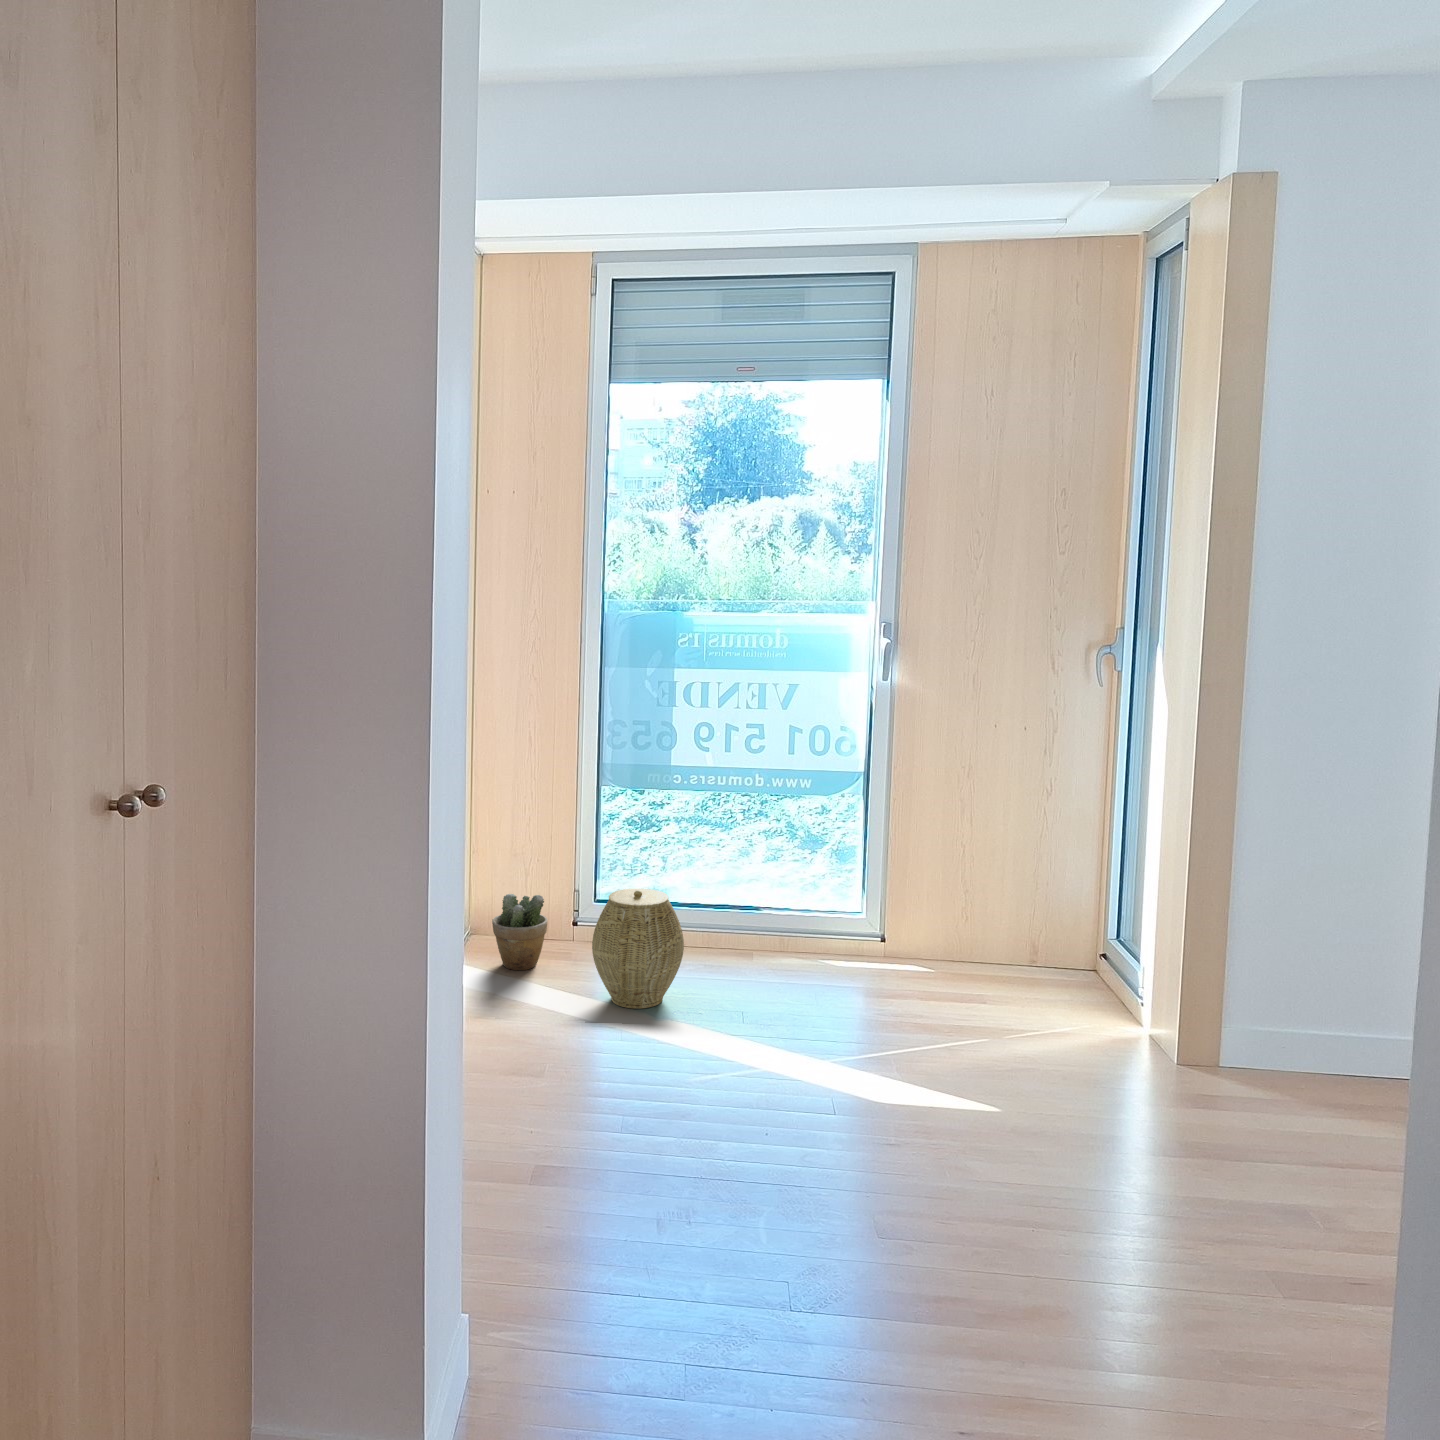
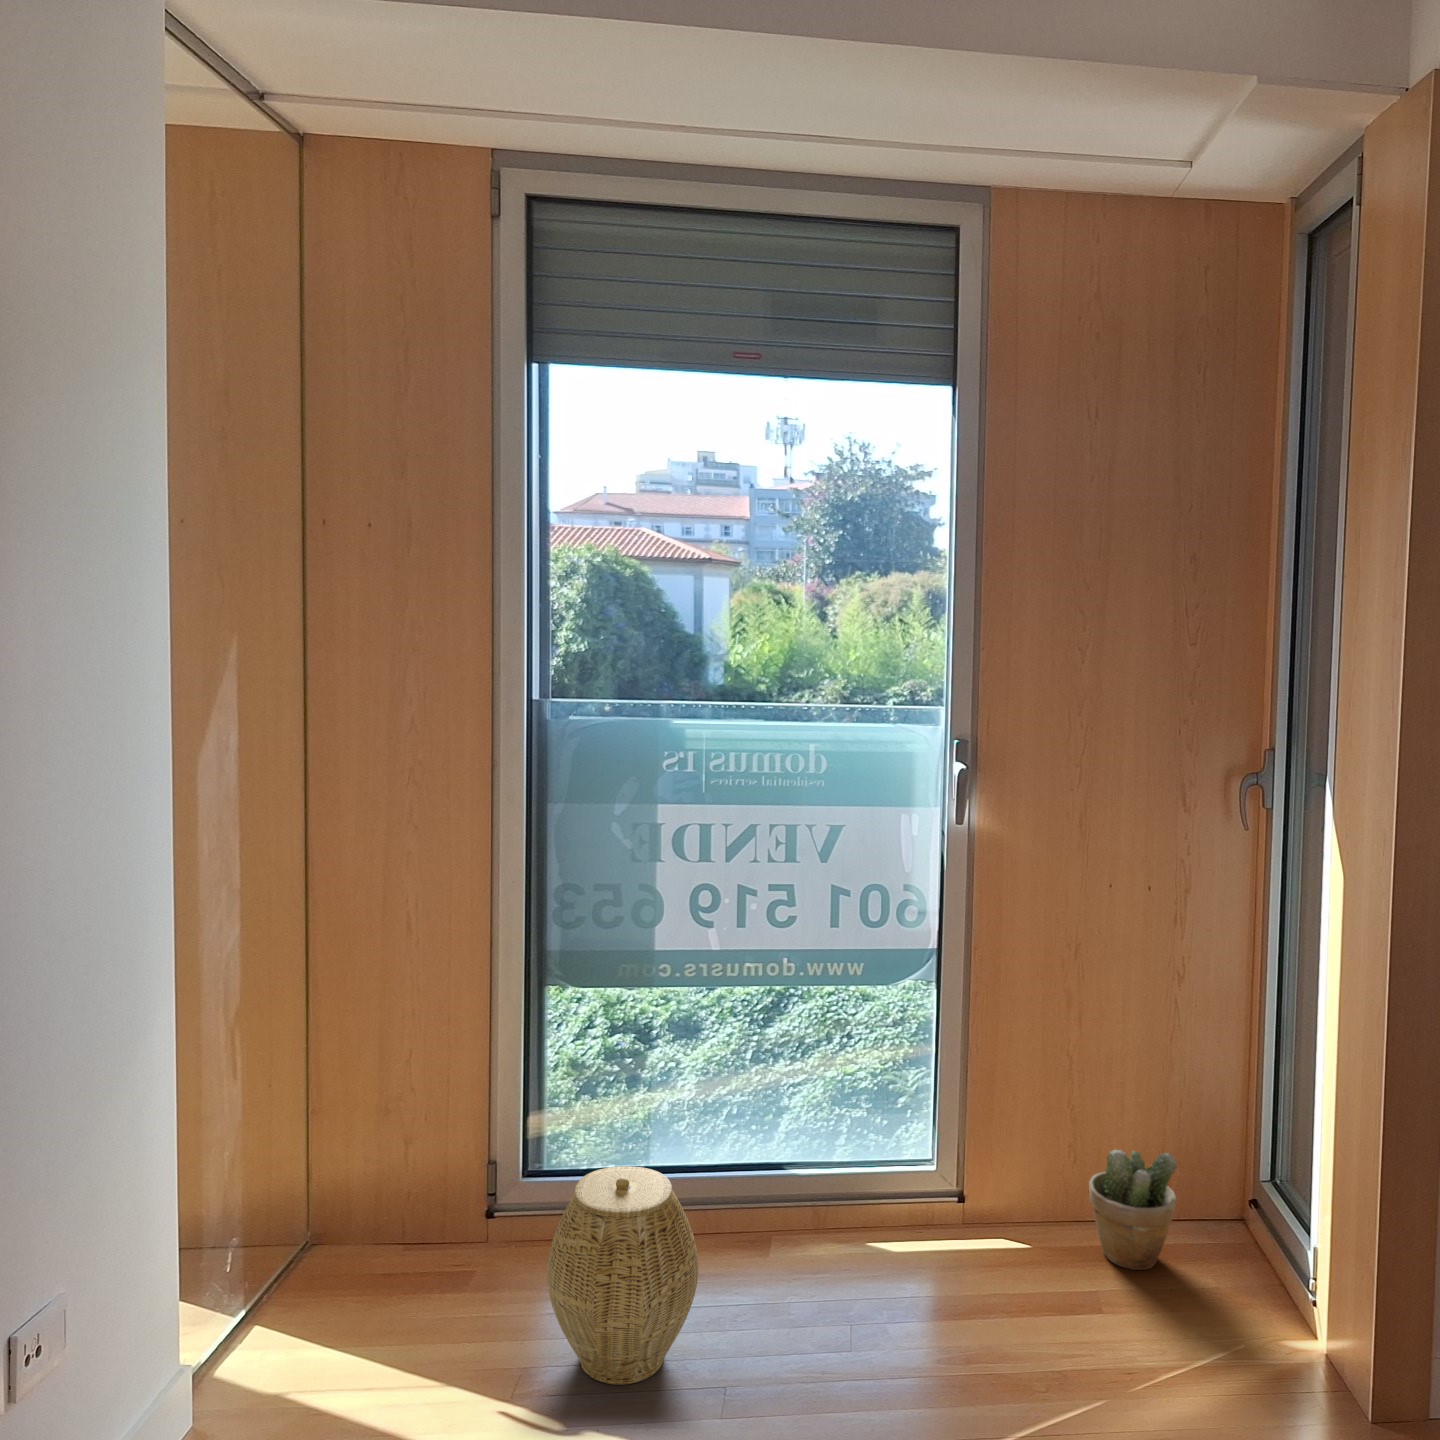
potted plant: present [492,894,548,970] -> present [1089,1150,1177,1270]

